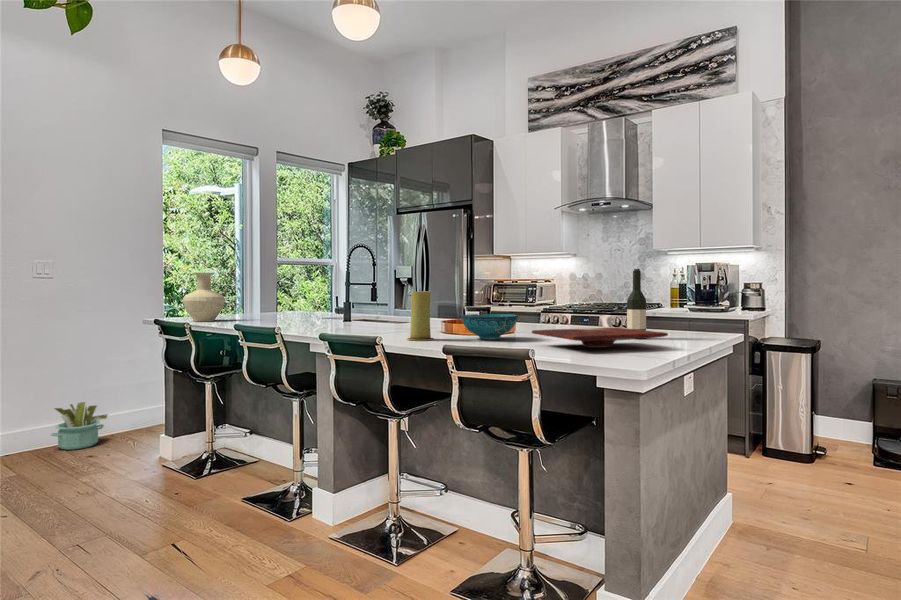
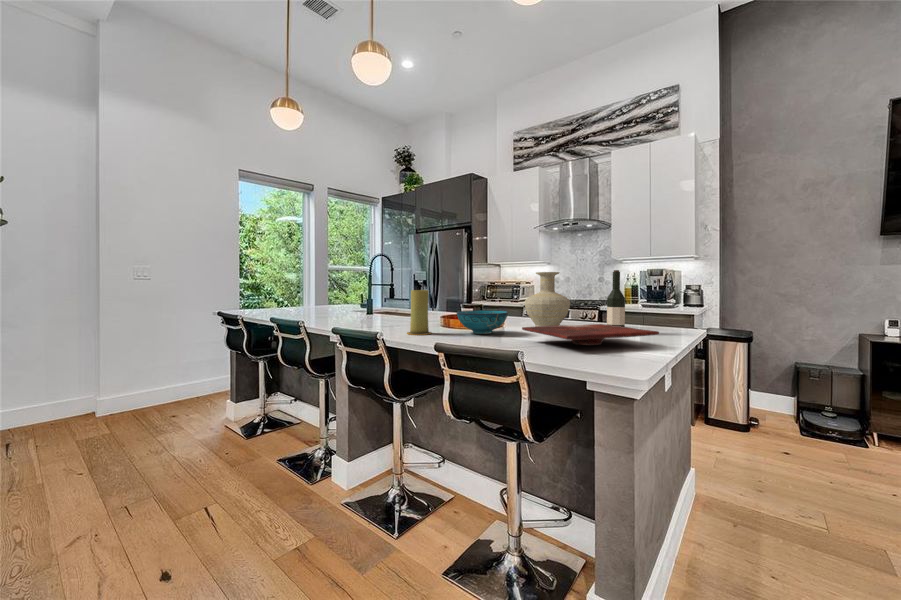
vase: present [183,273,225,321] -> present [524,272,571,326]
decorative plant: present [51,402,108,450] -> none [148,374,196,411]

